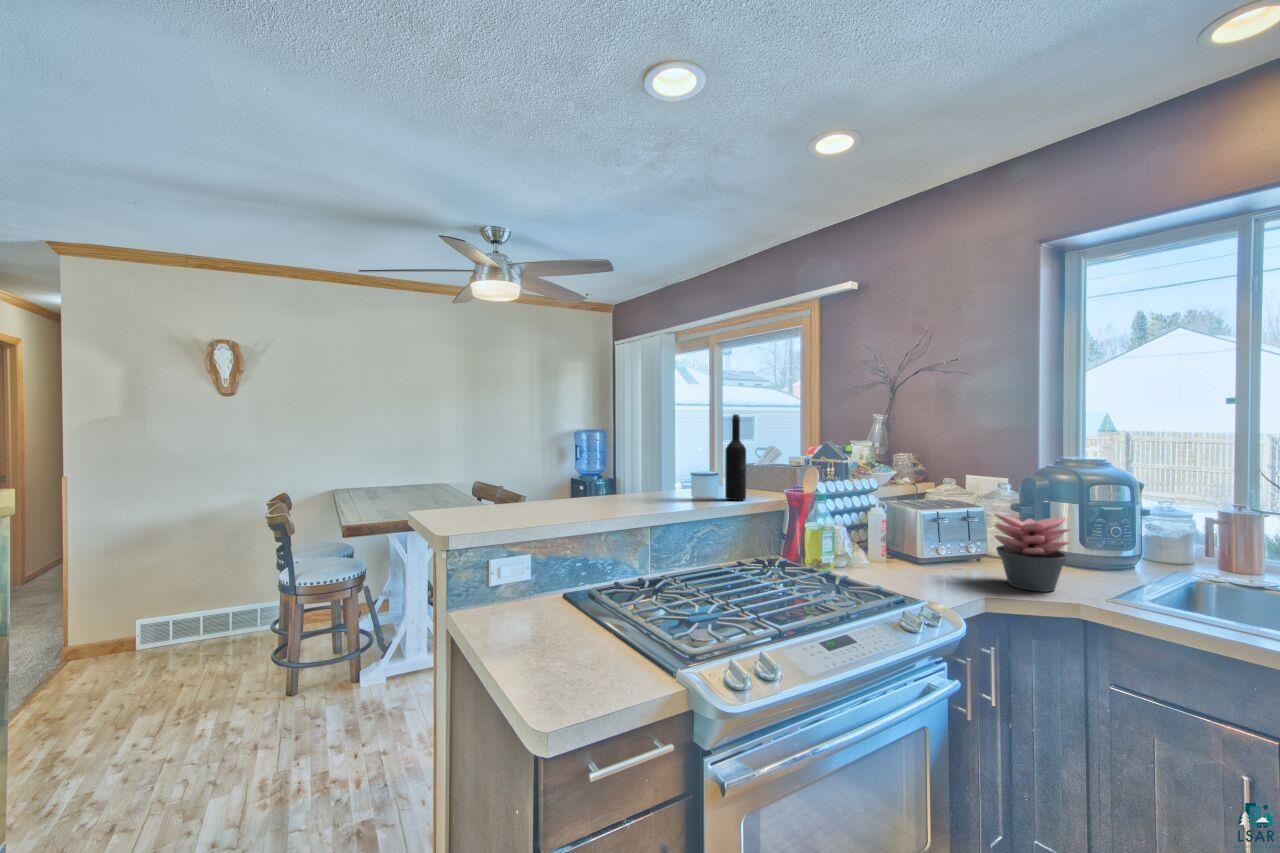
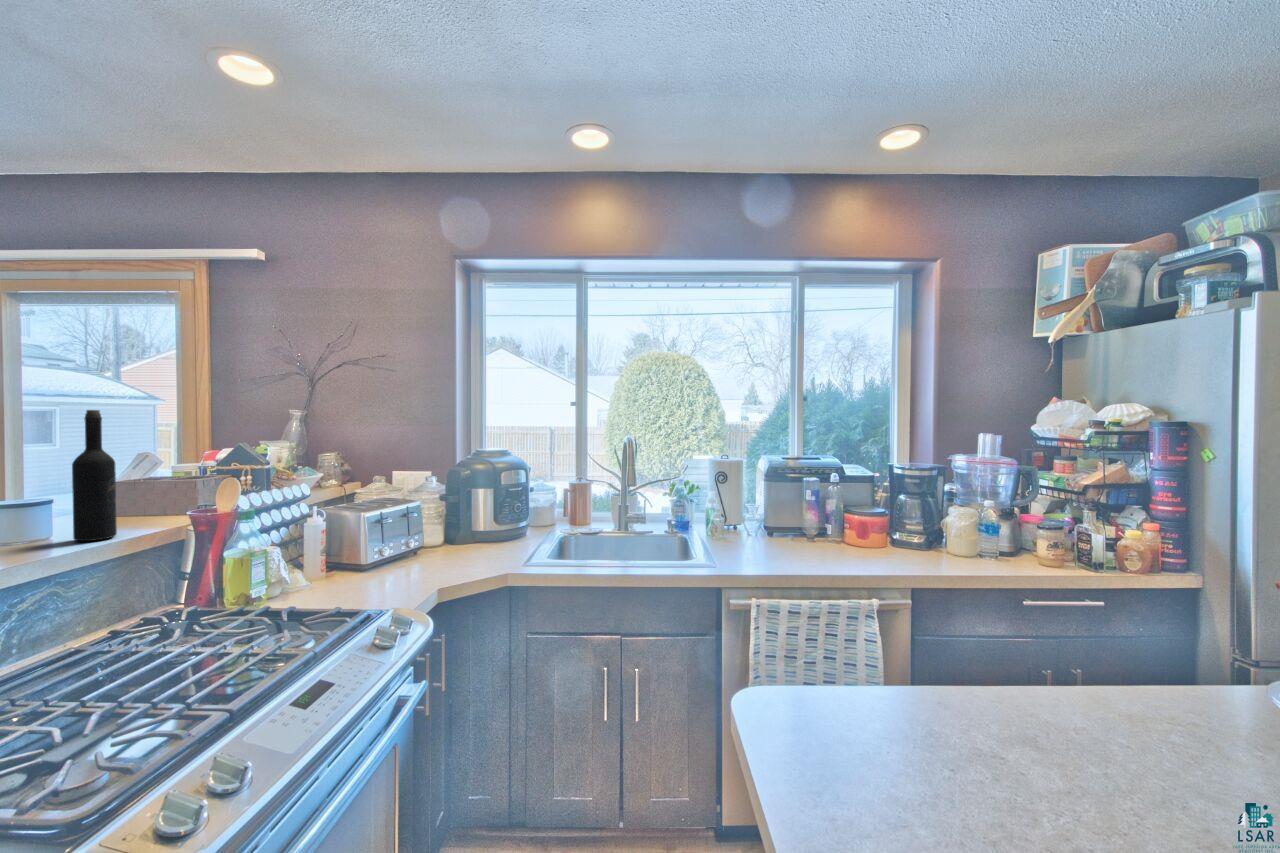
succulent plant: present [994,513,1070,592] -> none [436,502,498,572]

